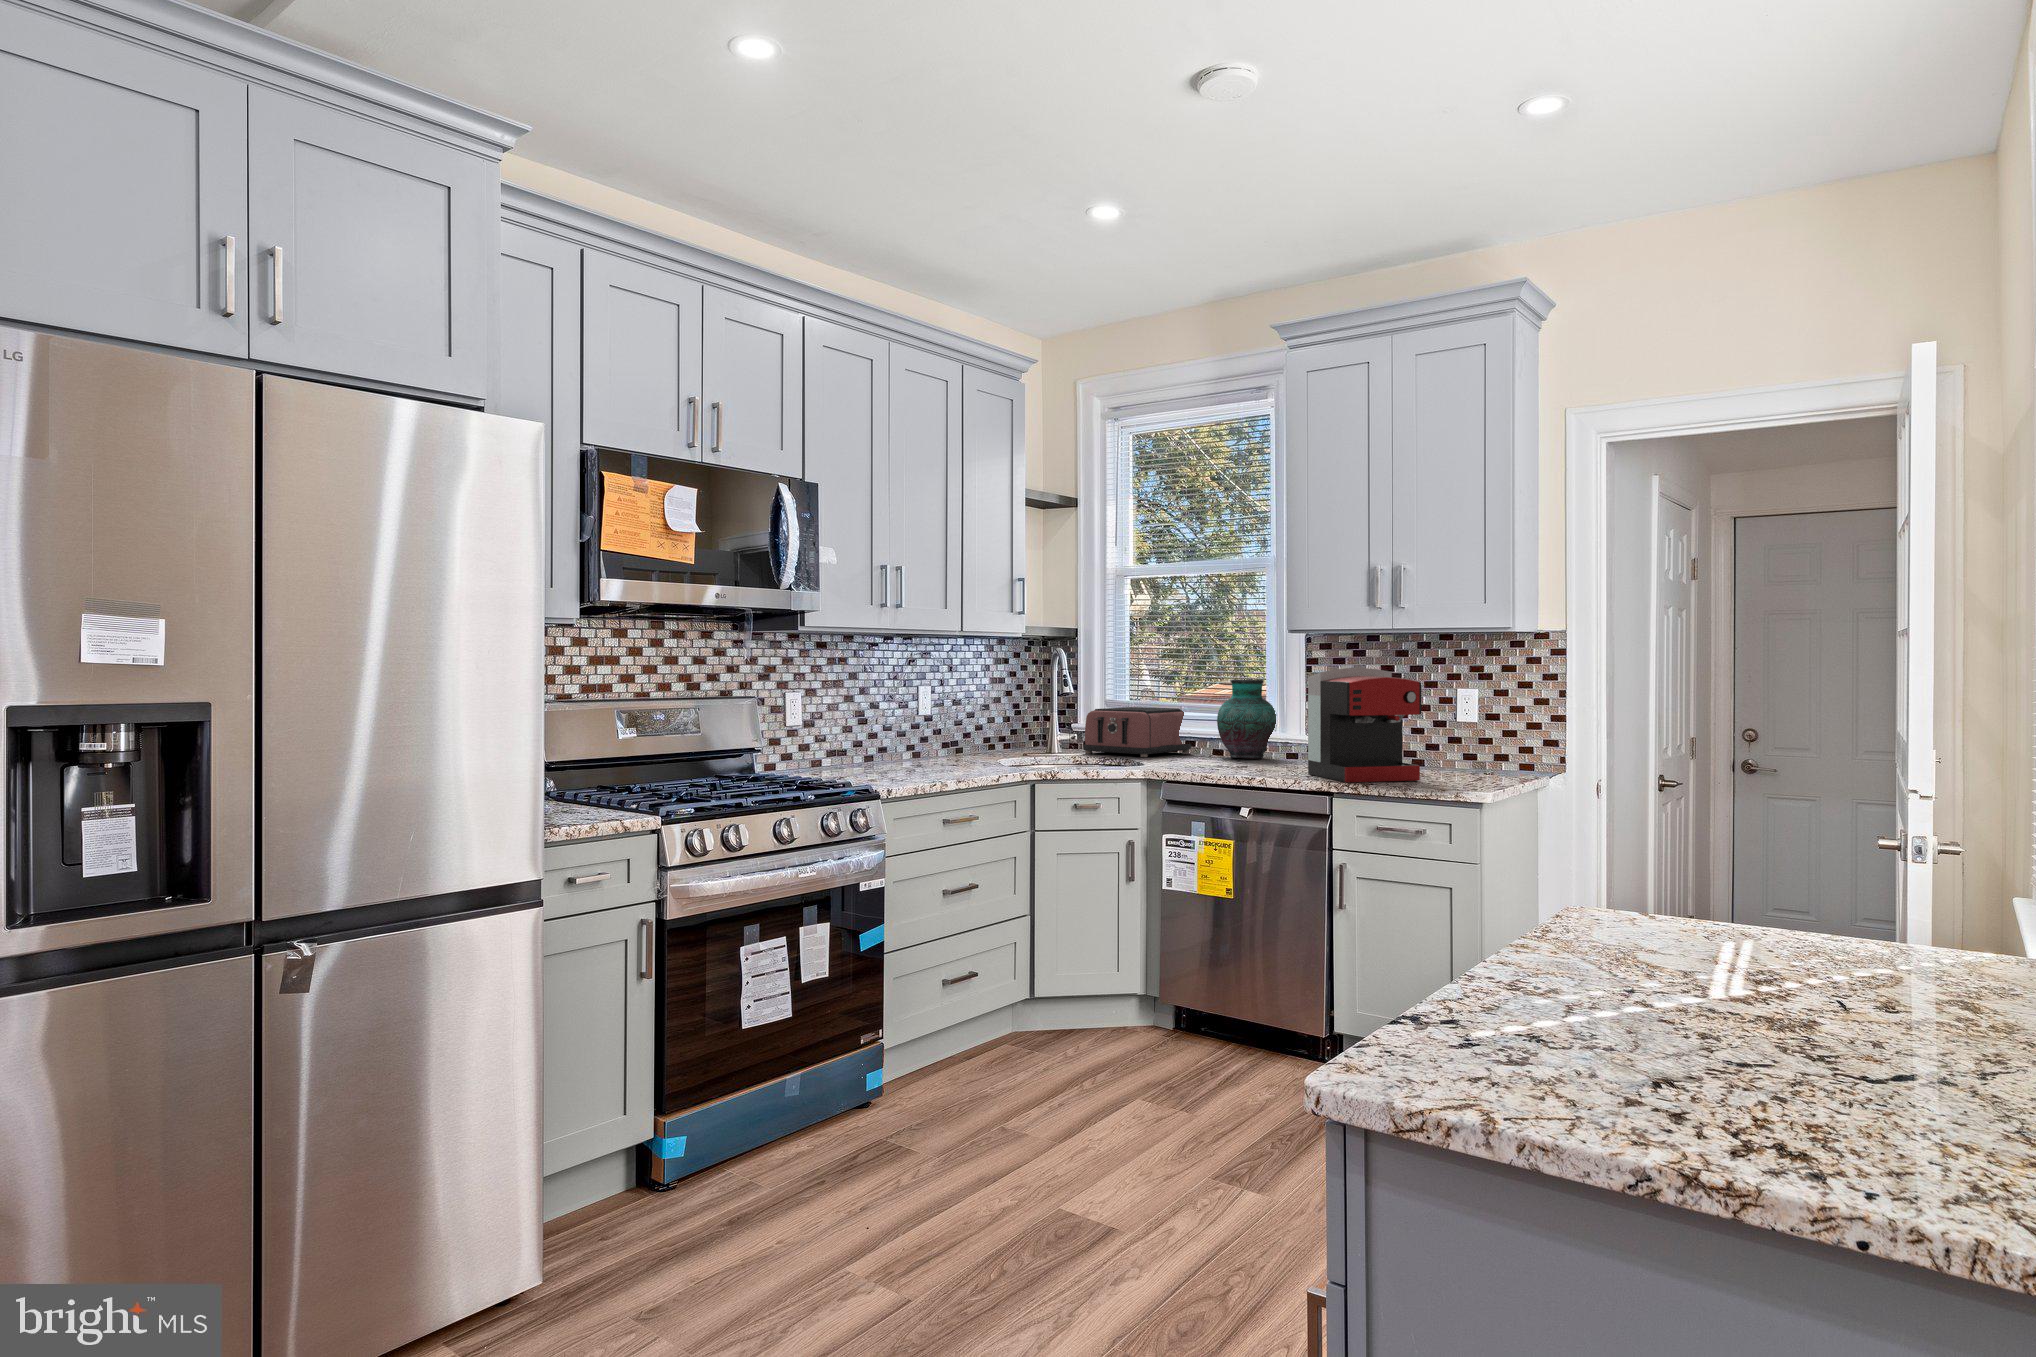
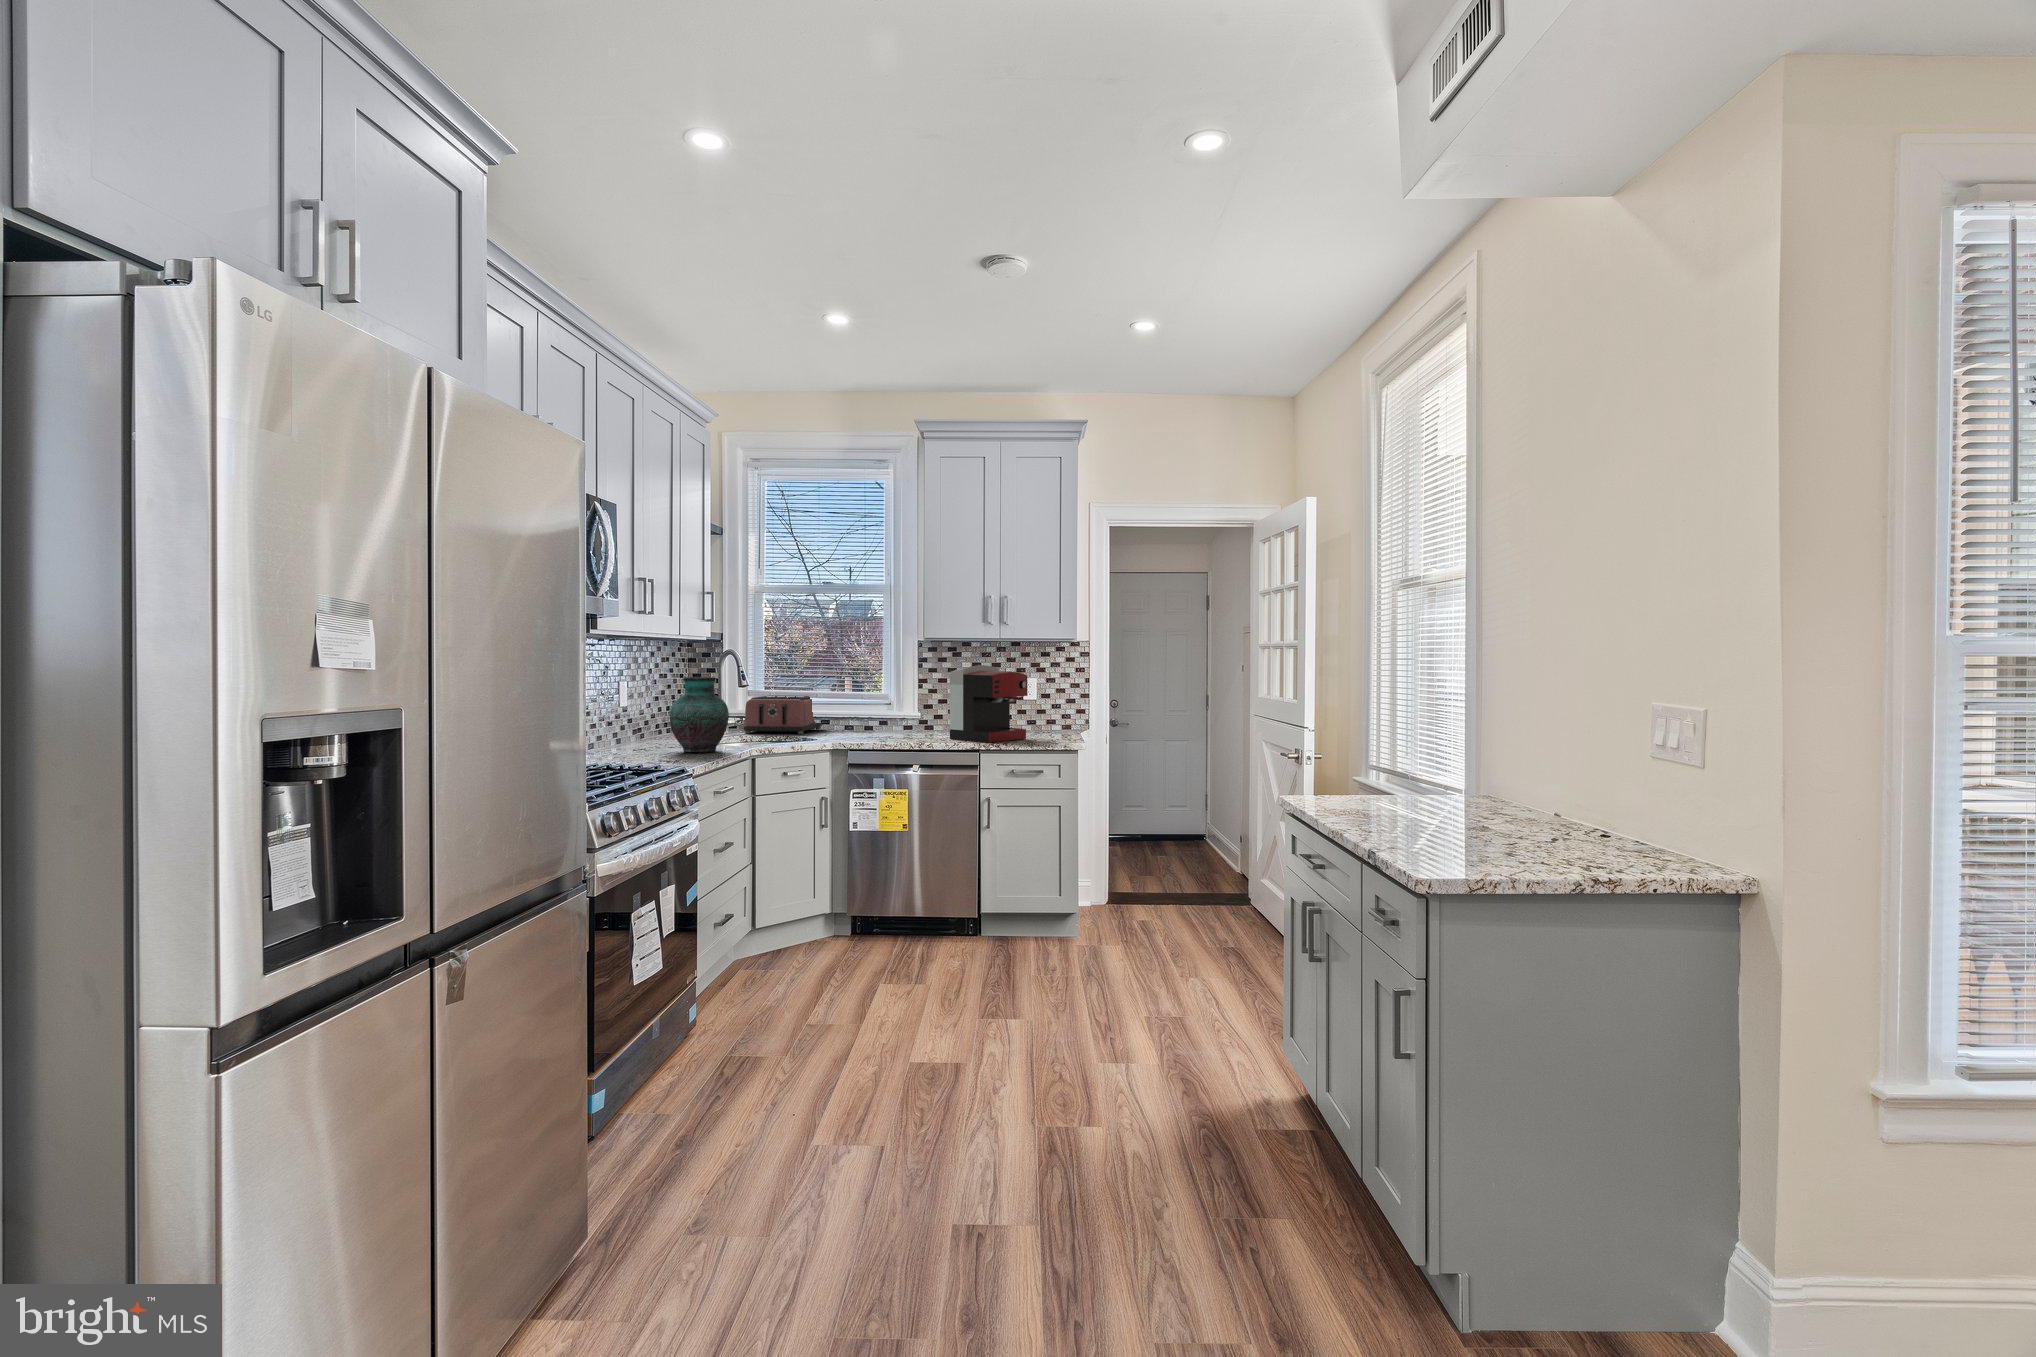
vase: present [1217,679,1276,759] -> present [670,677,729,753]

